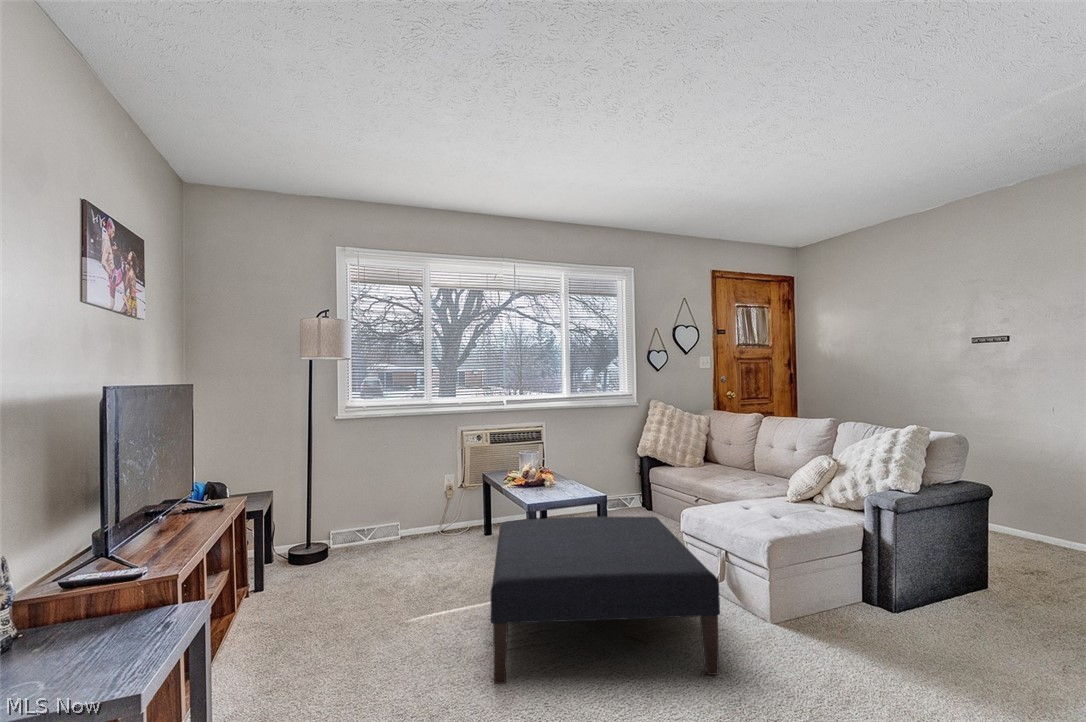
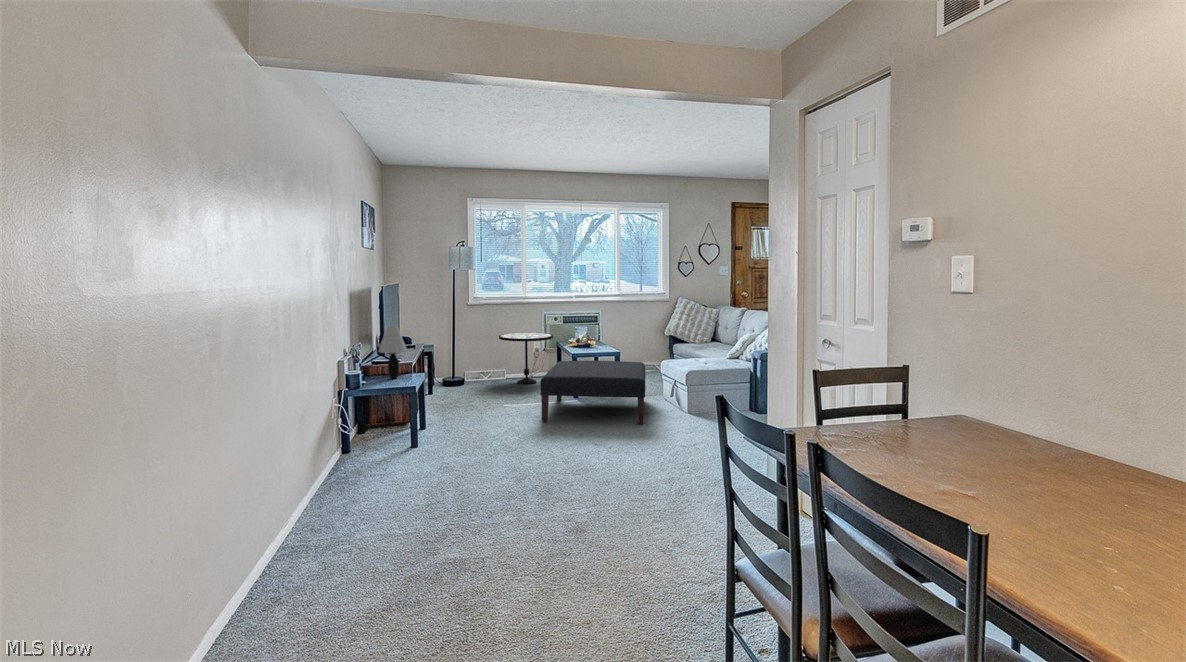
side table: none [389,461,479,552] -> present [499,333,553,384]
table lamp: none [47,491,146,645] -> present [379,327,407,379]

